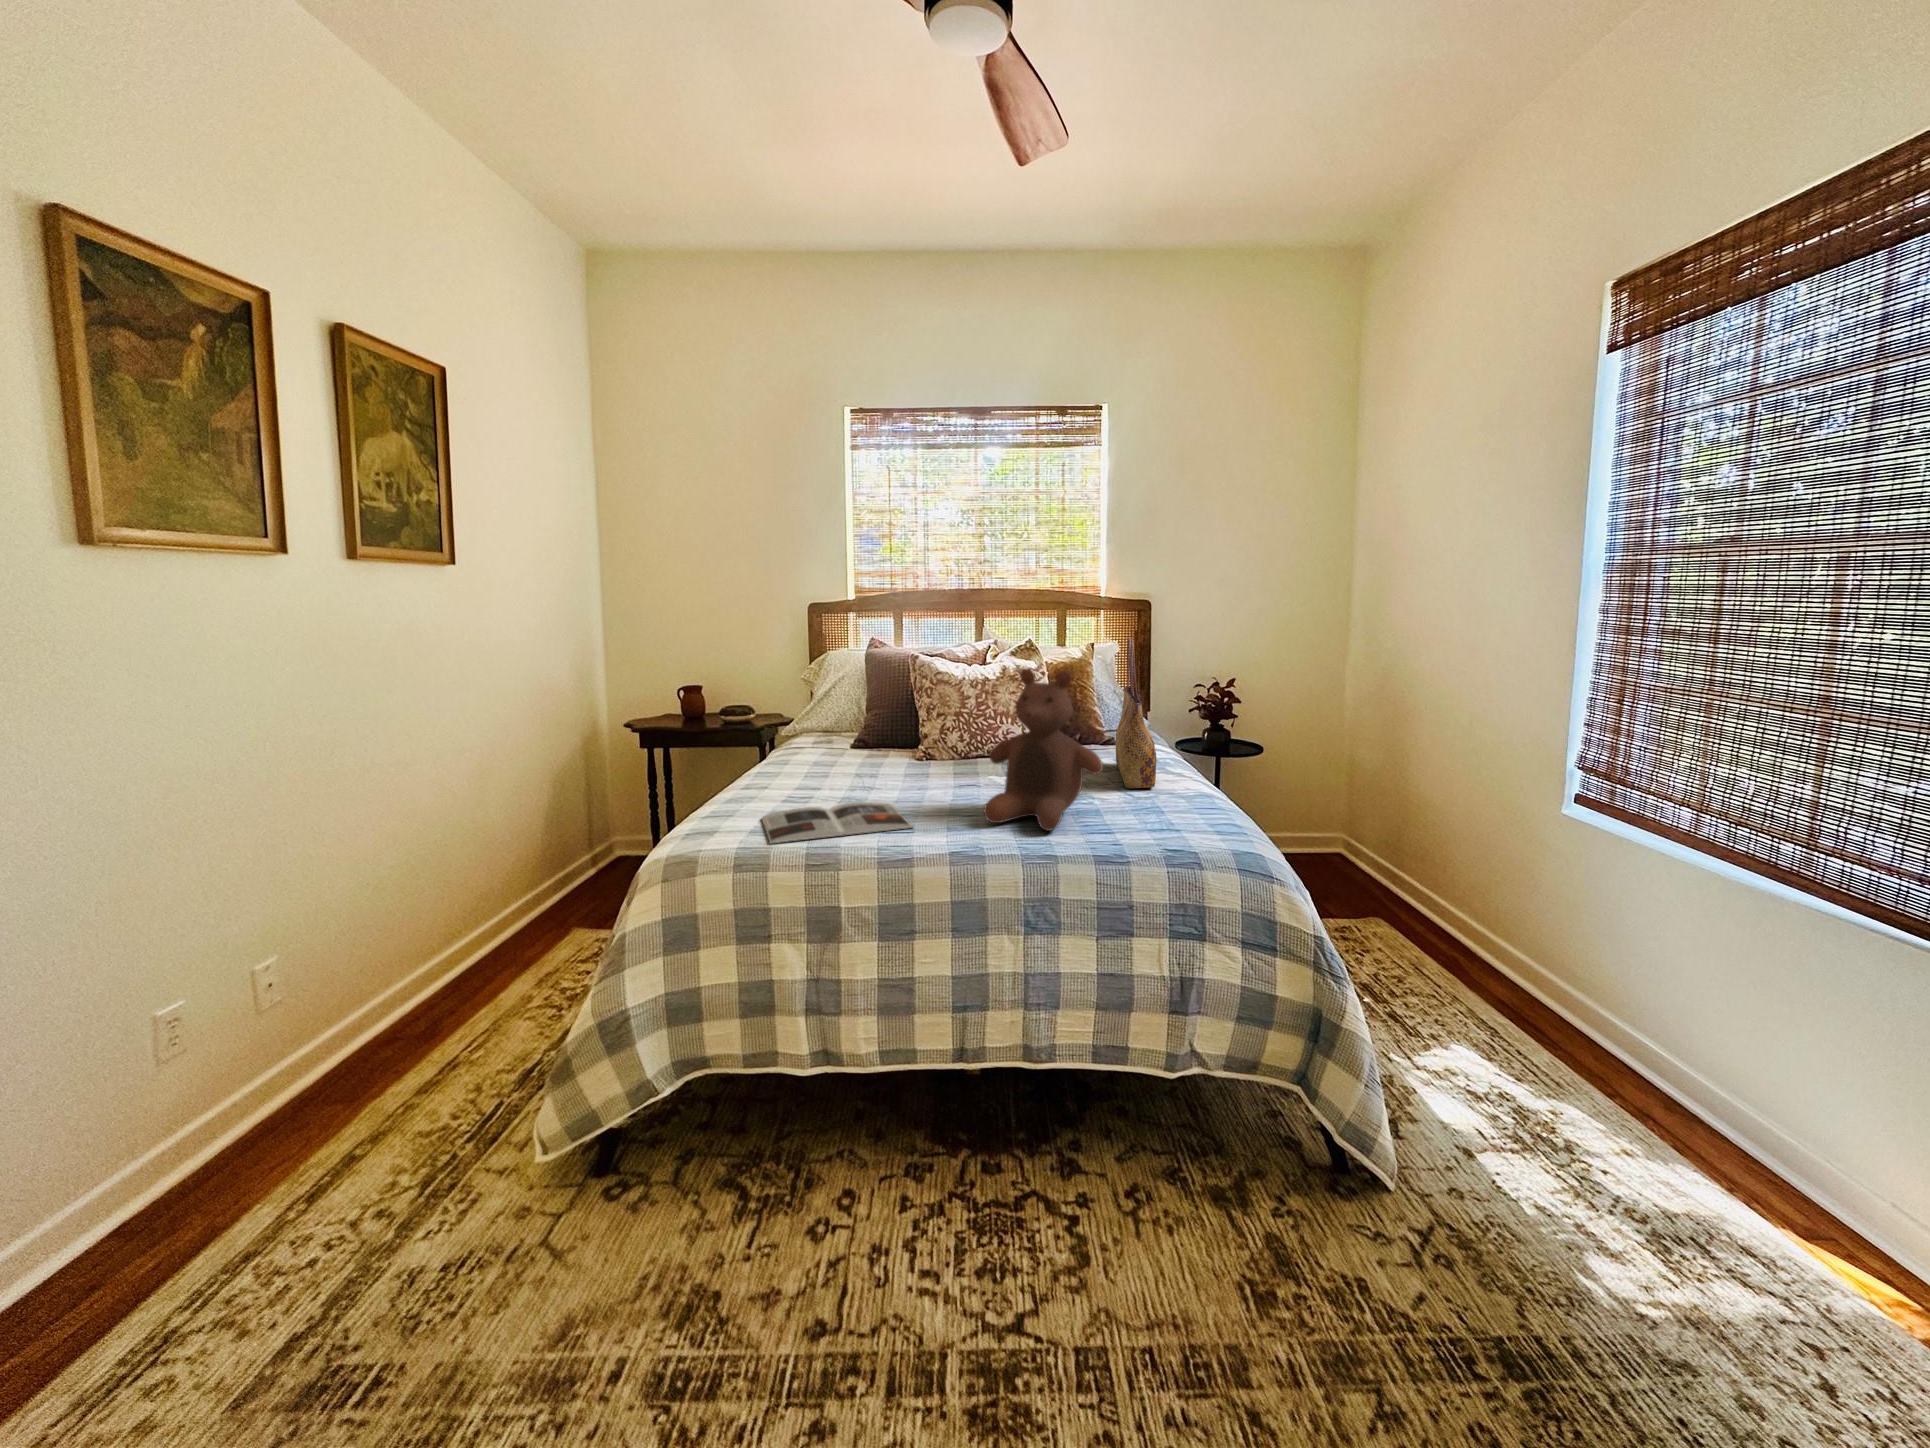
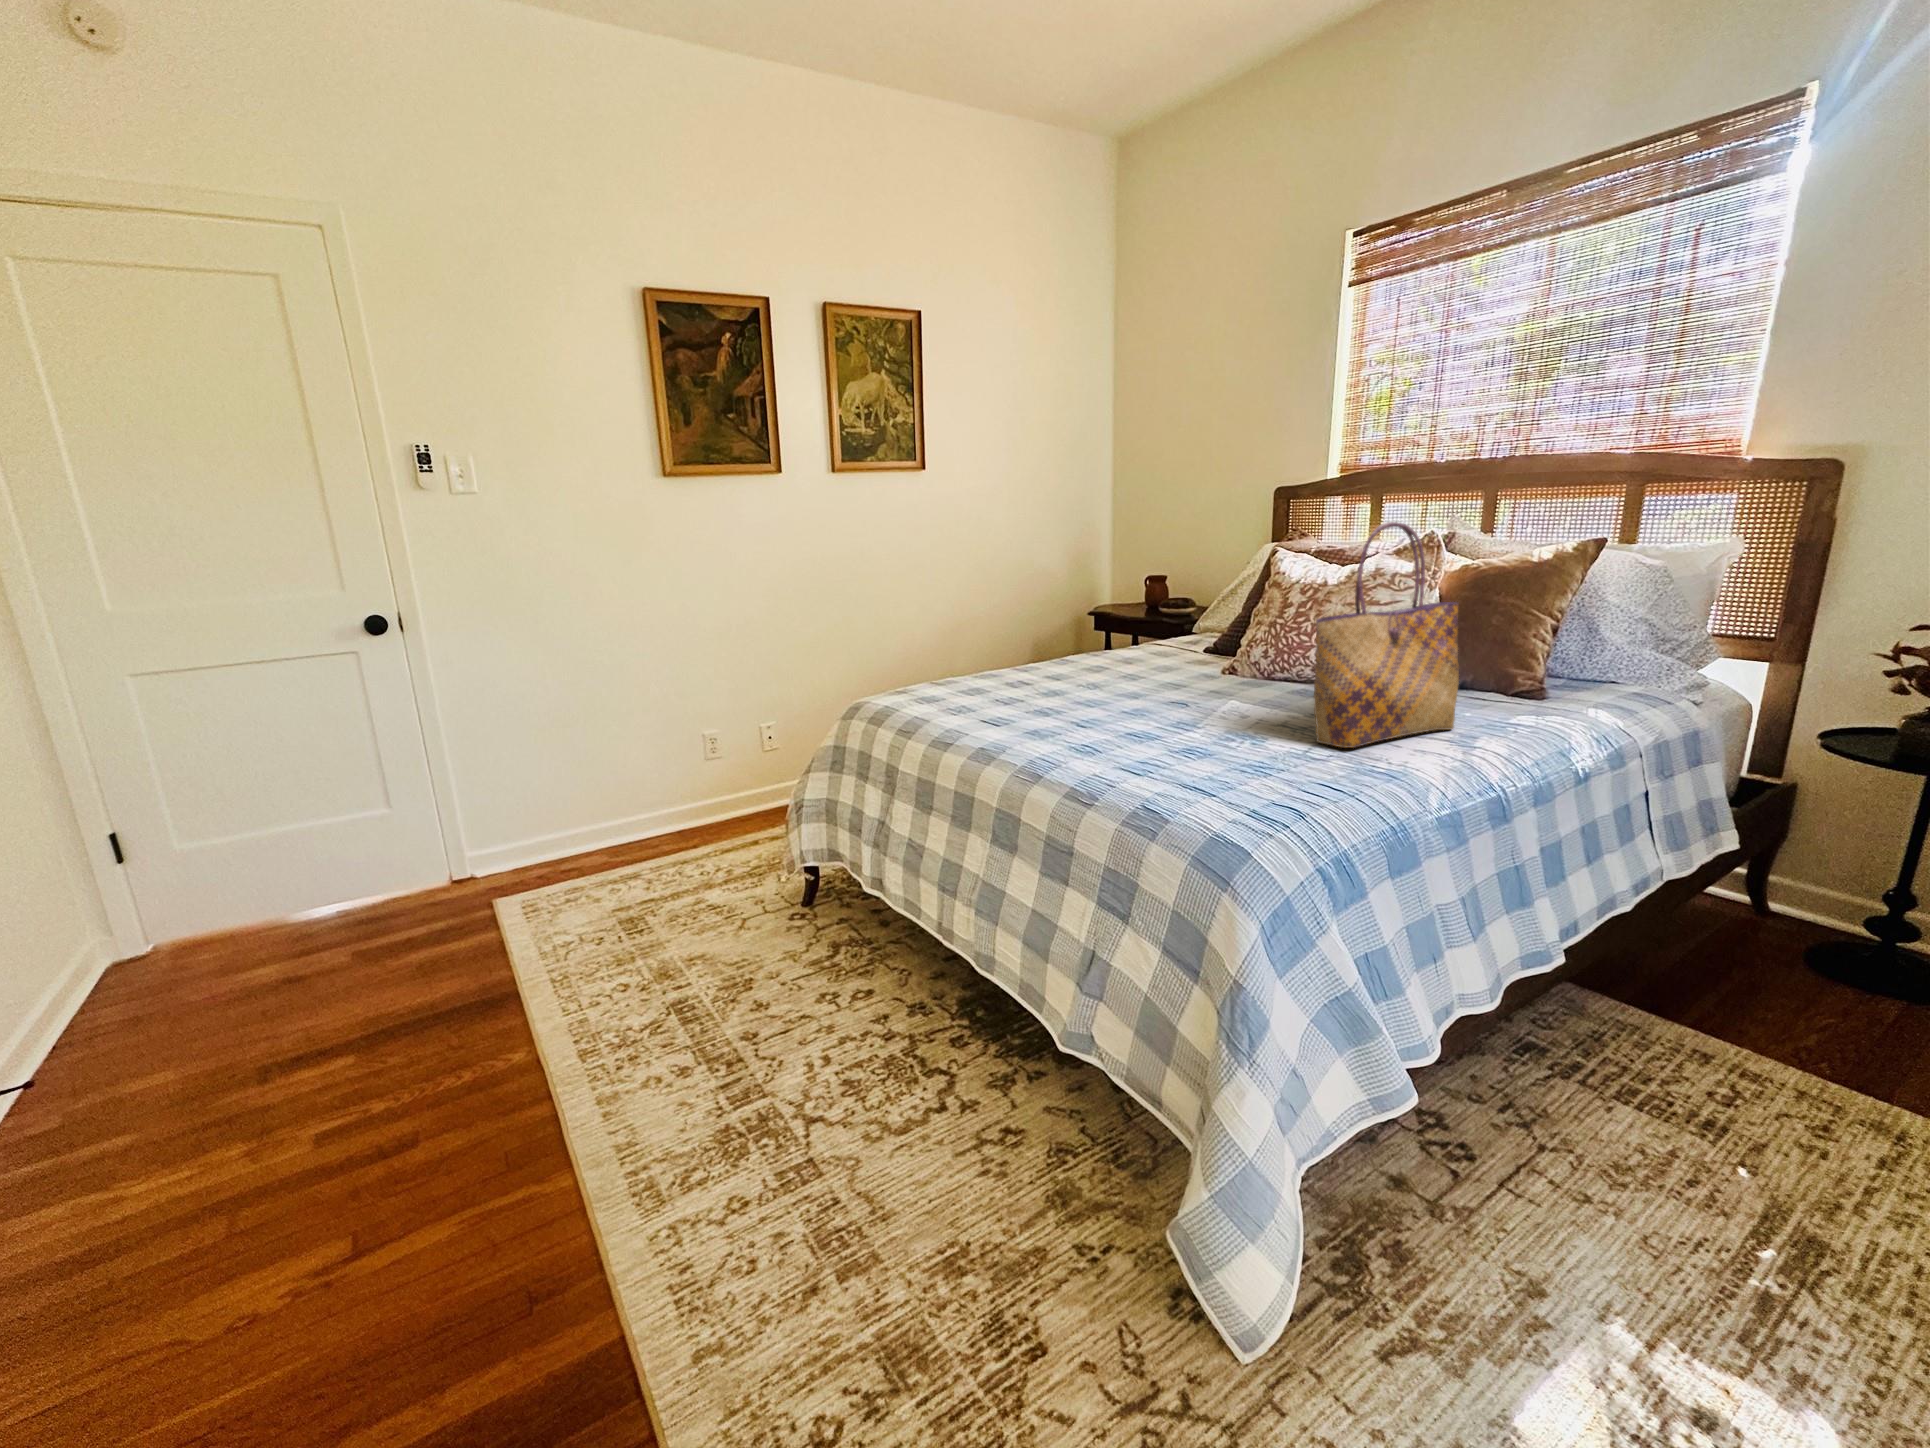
stuffed bear: present [984,669,1103,831] -> none [1049,558,1178,748]
magazine: present [762,802,912,843] -> none [893,684,1048,718]

